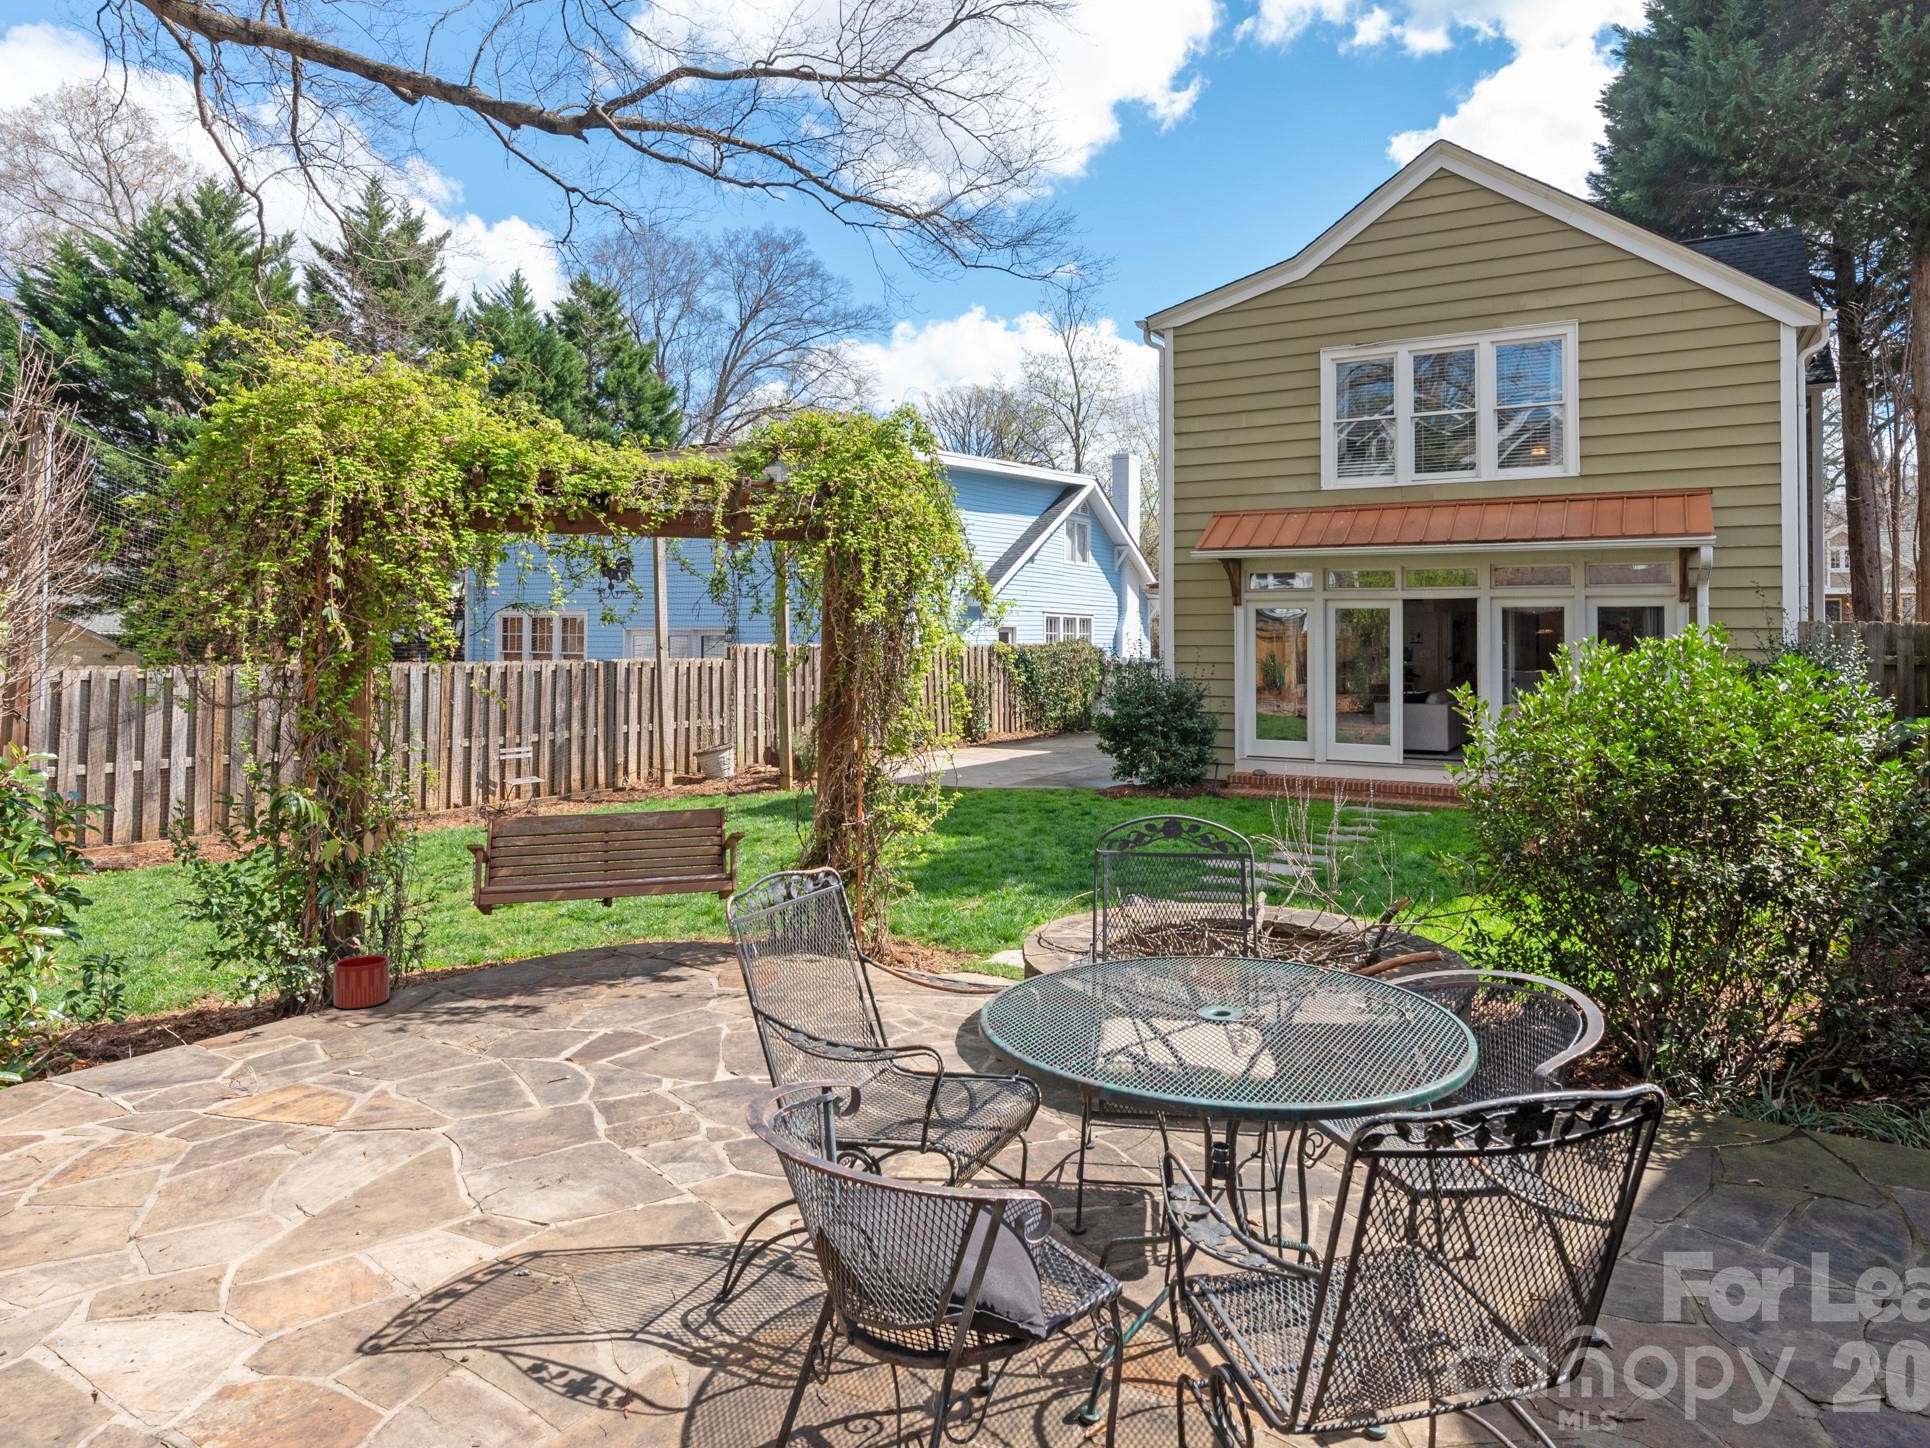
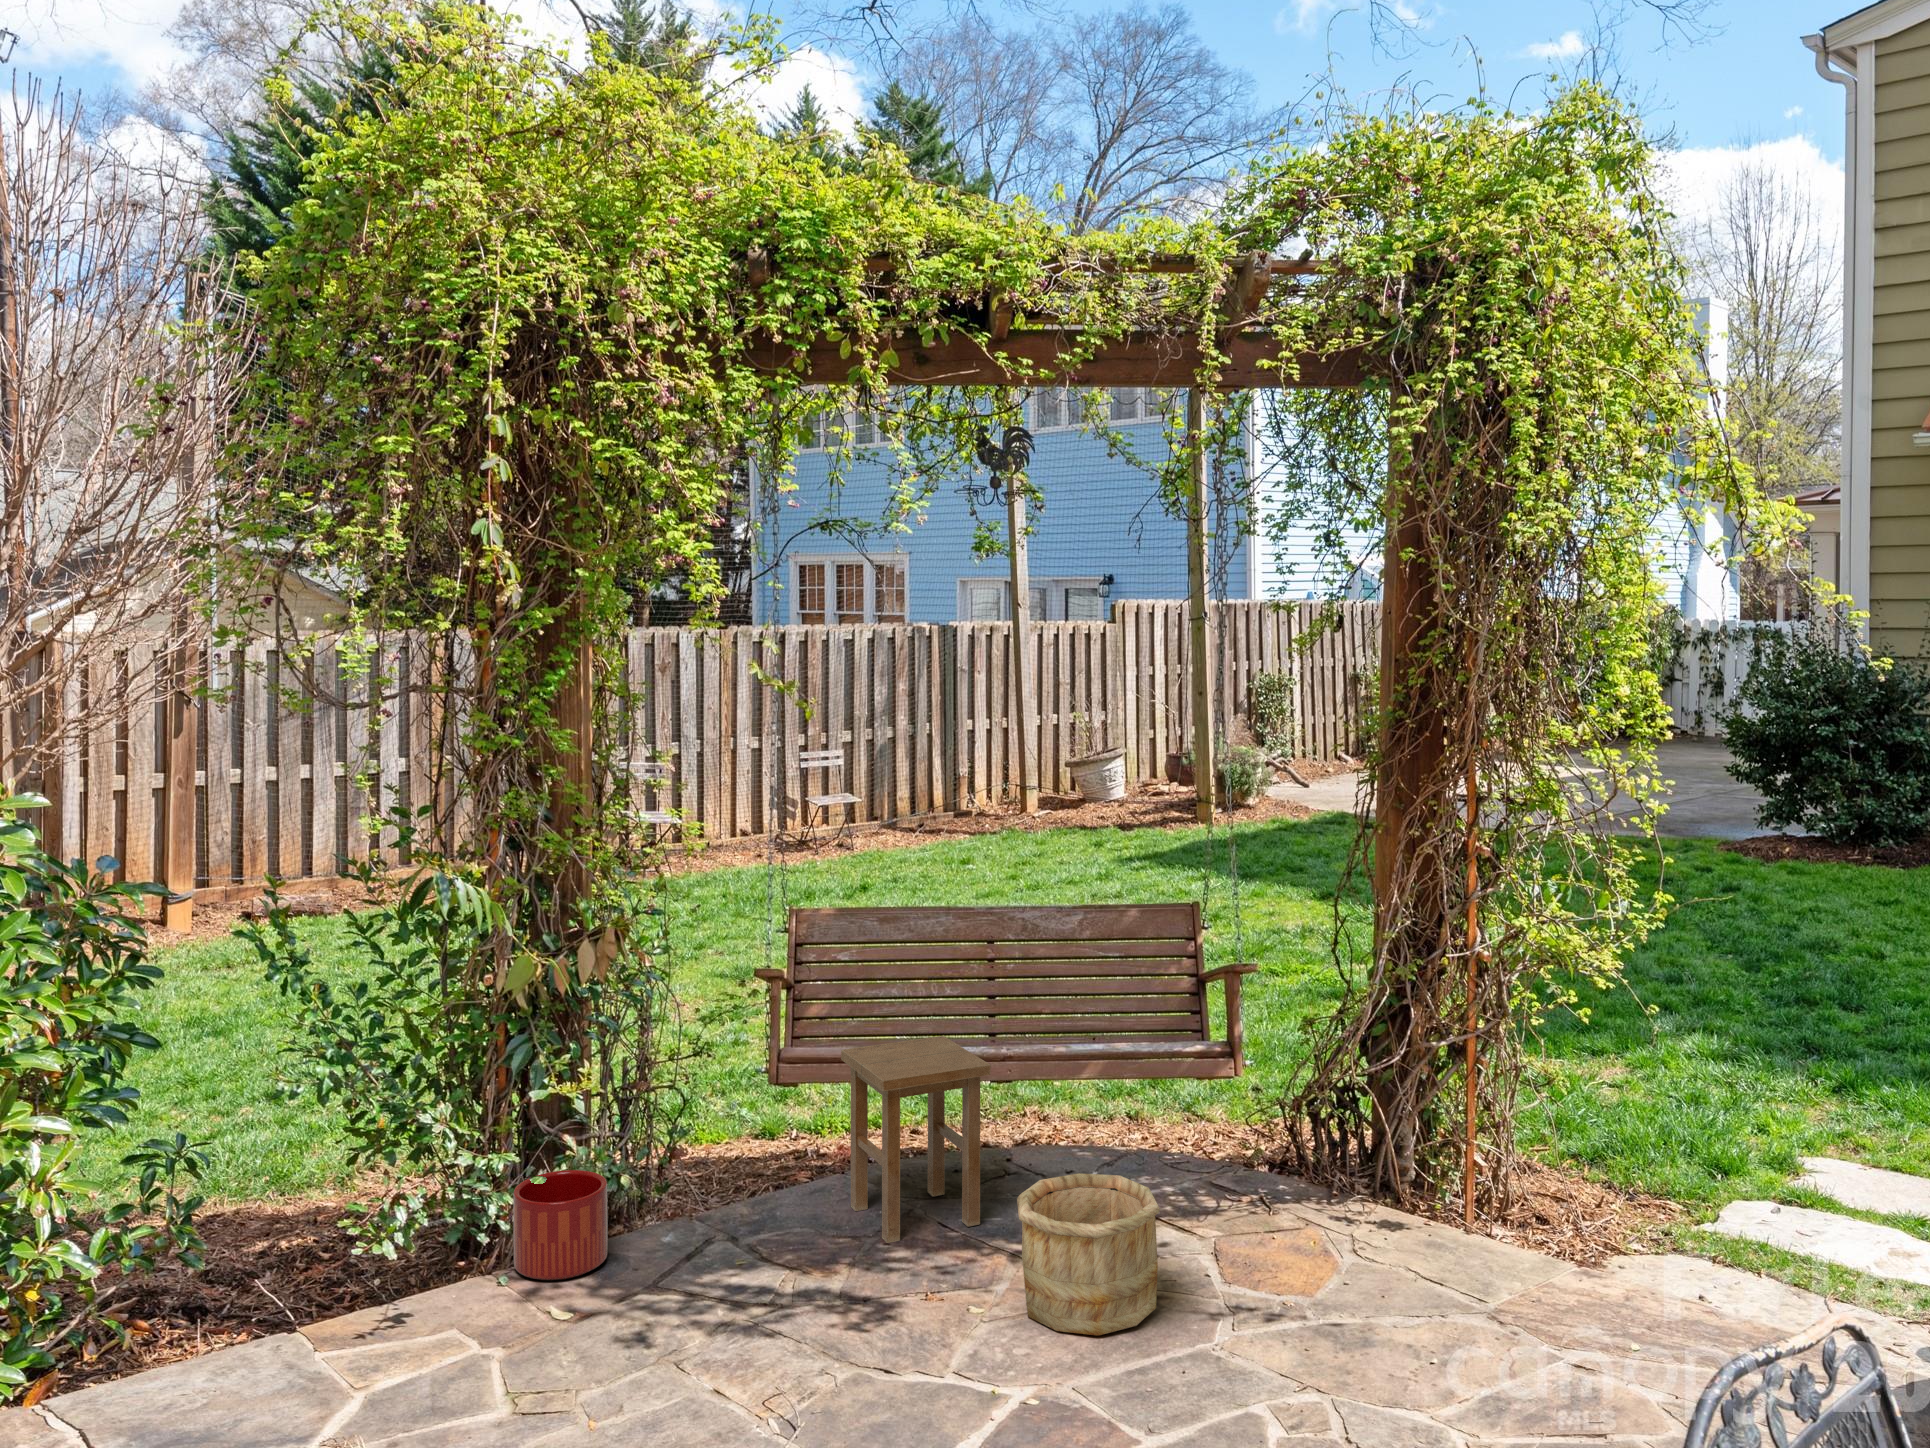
stool: none [525,880,609,983] -> present [841,1036,991,1243]
wooden bucket: none [618,933,691,1003] -> present [1017,1173,1160,1335]

